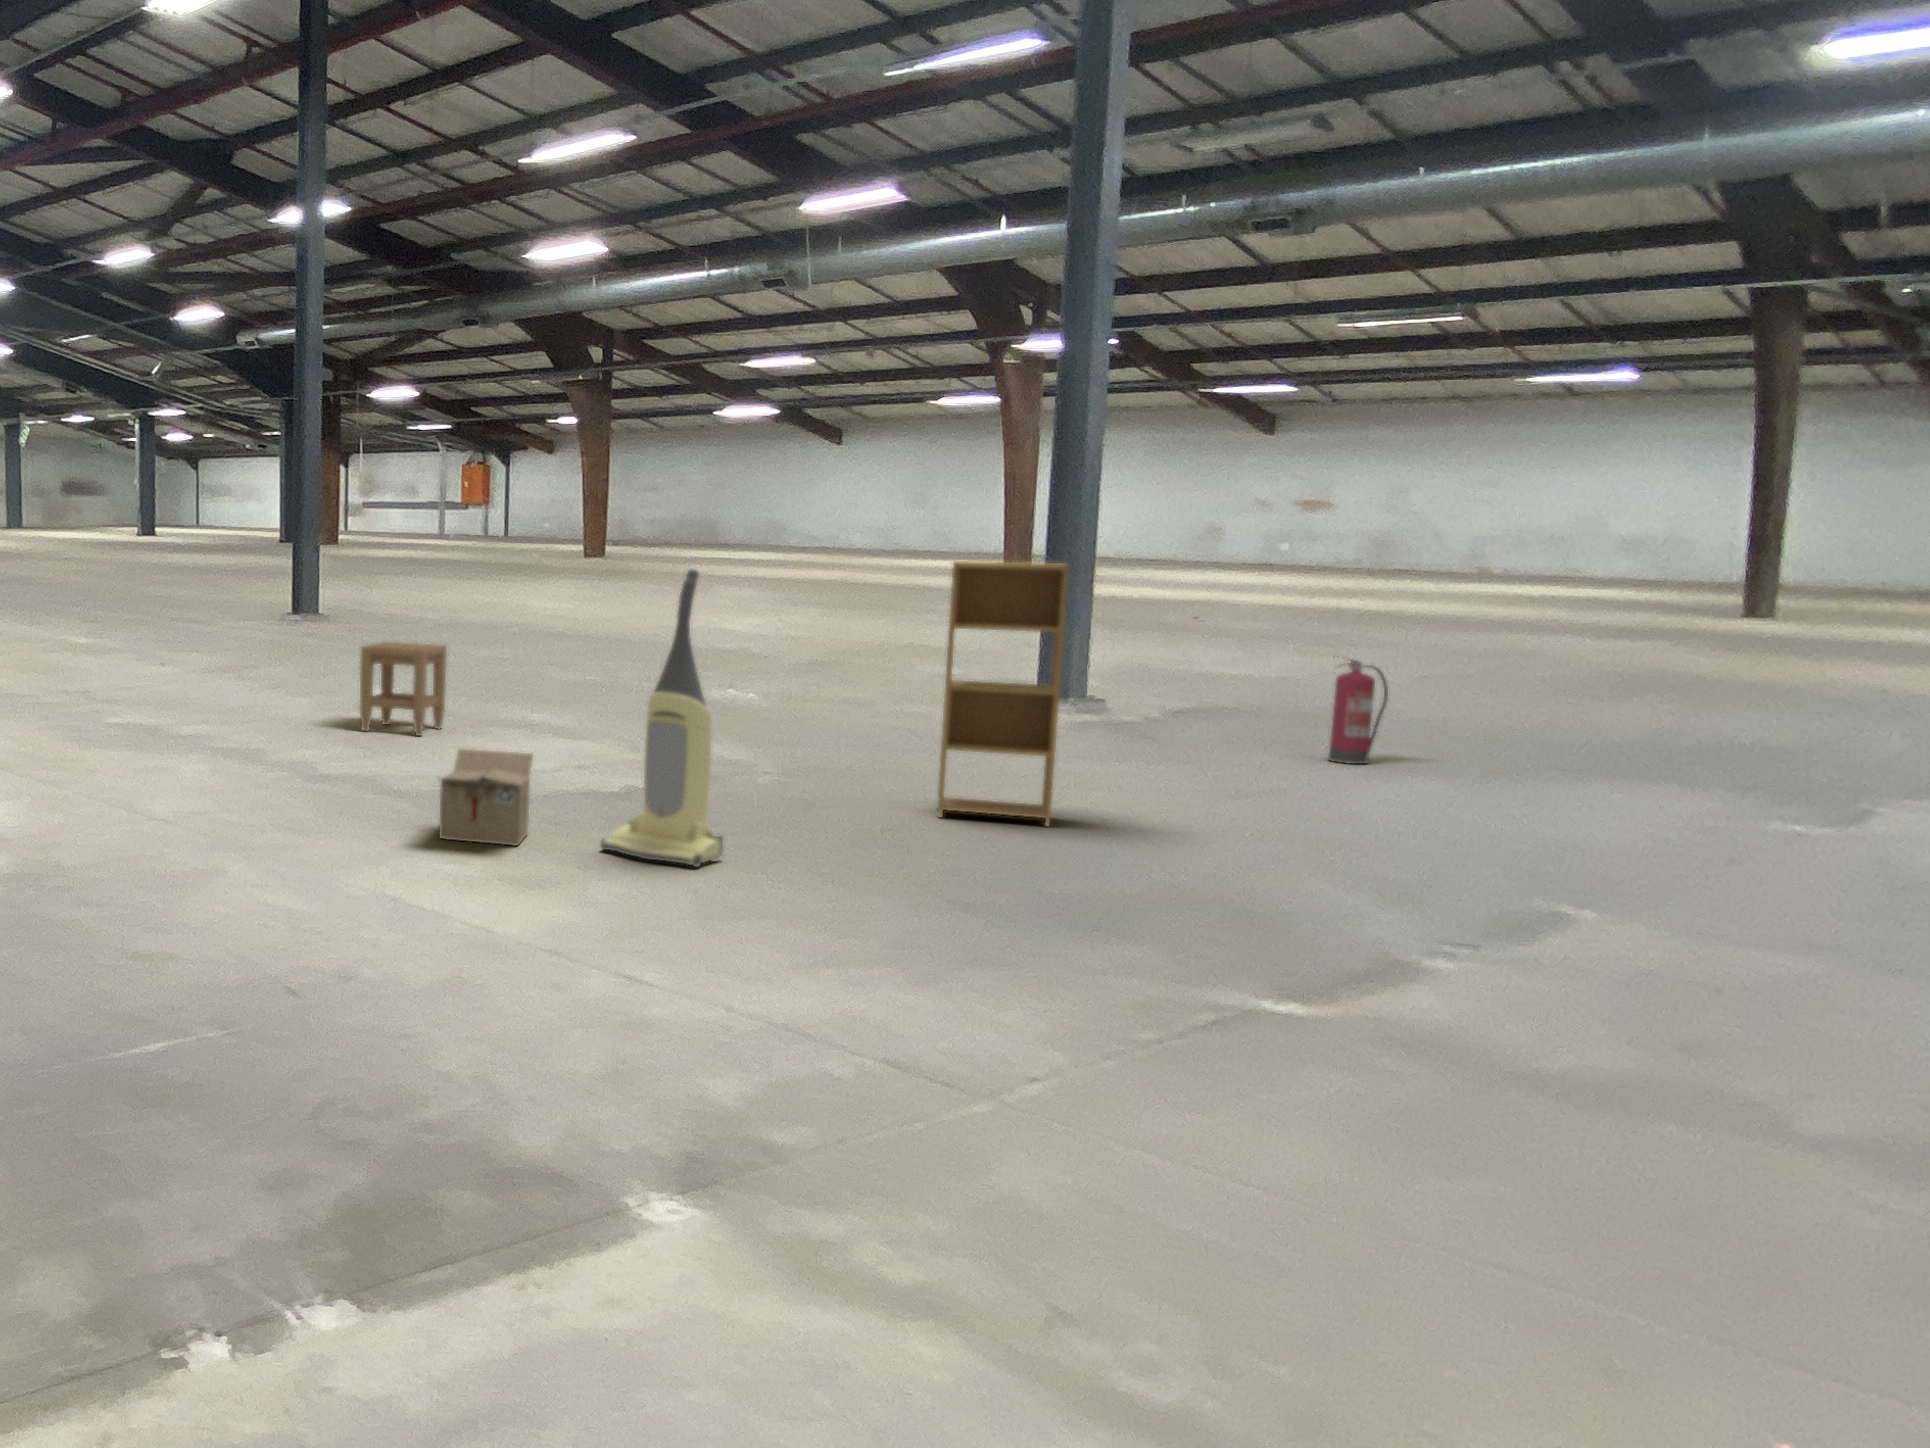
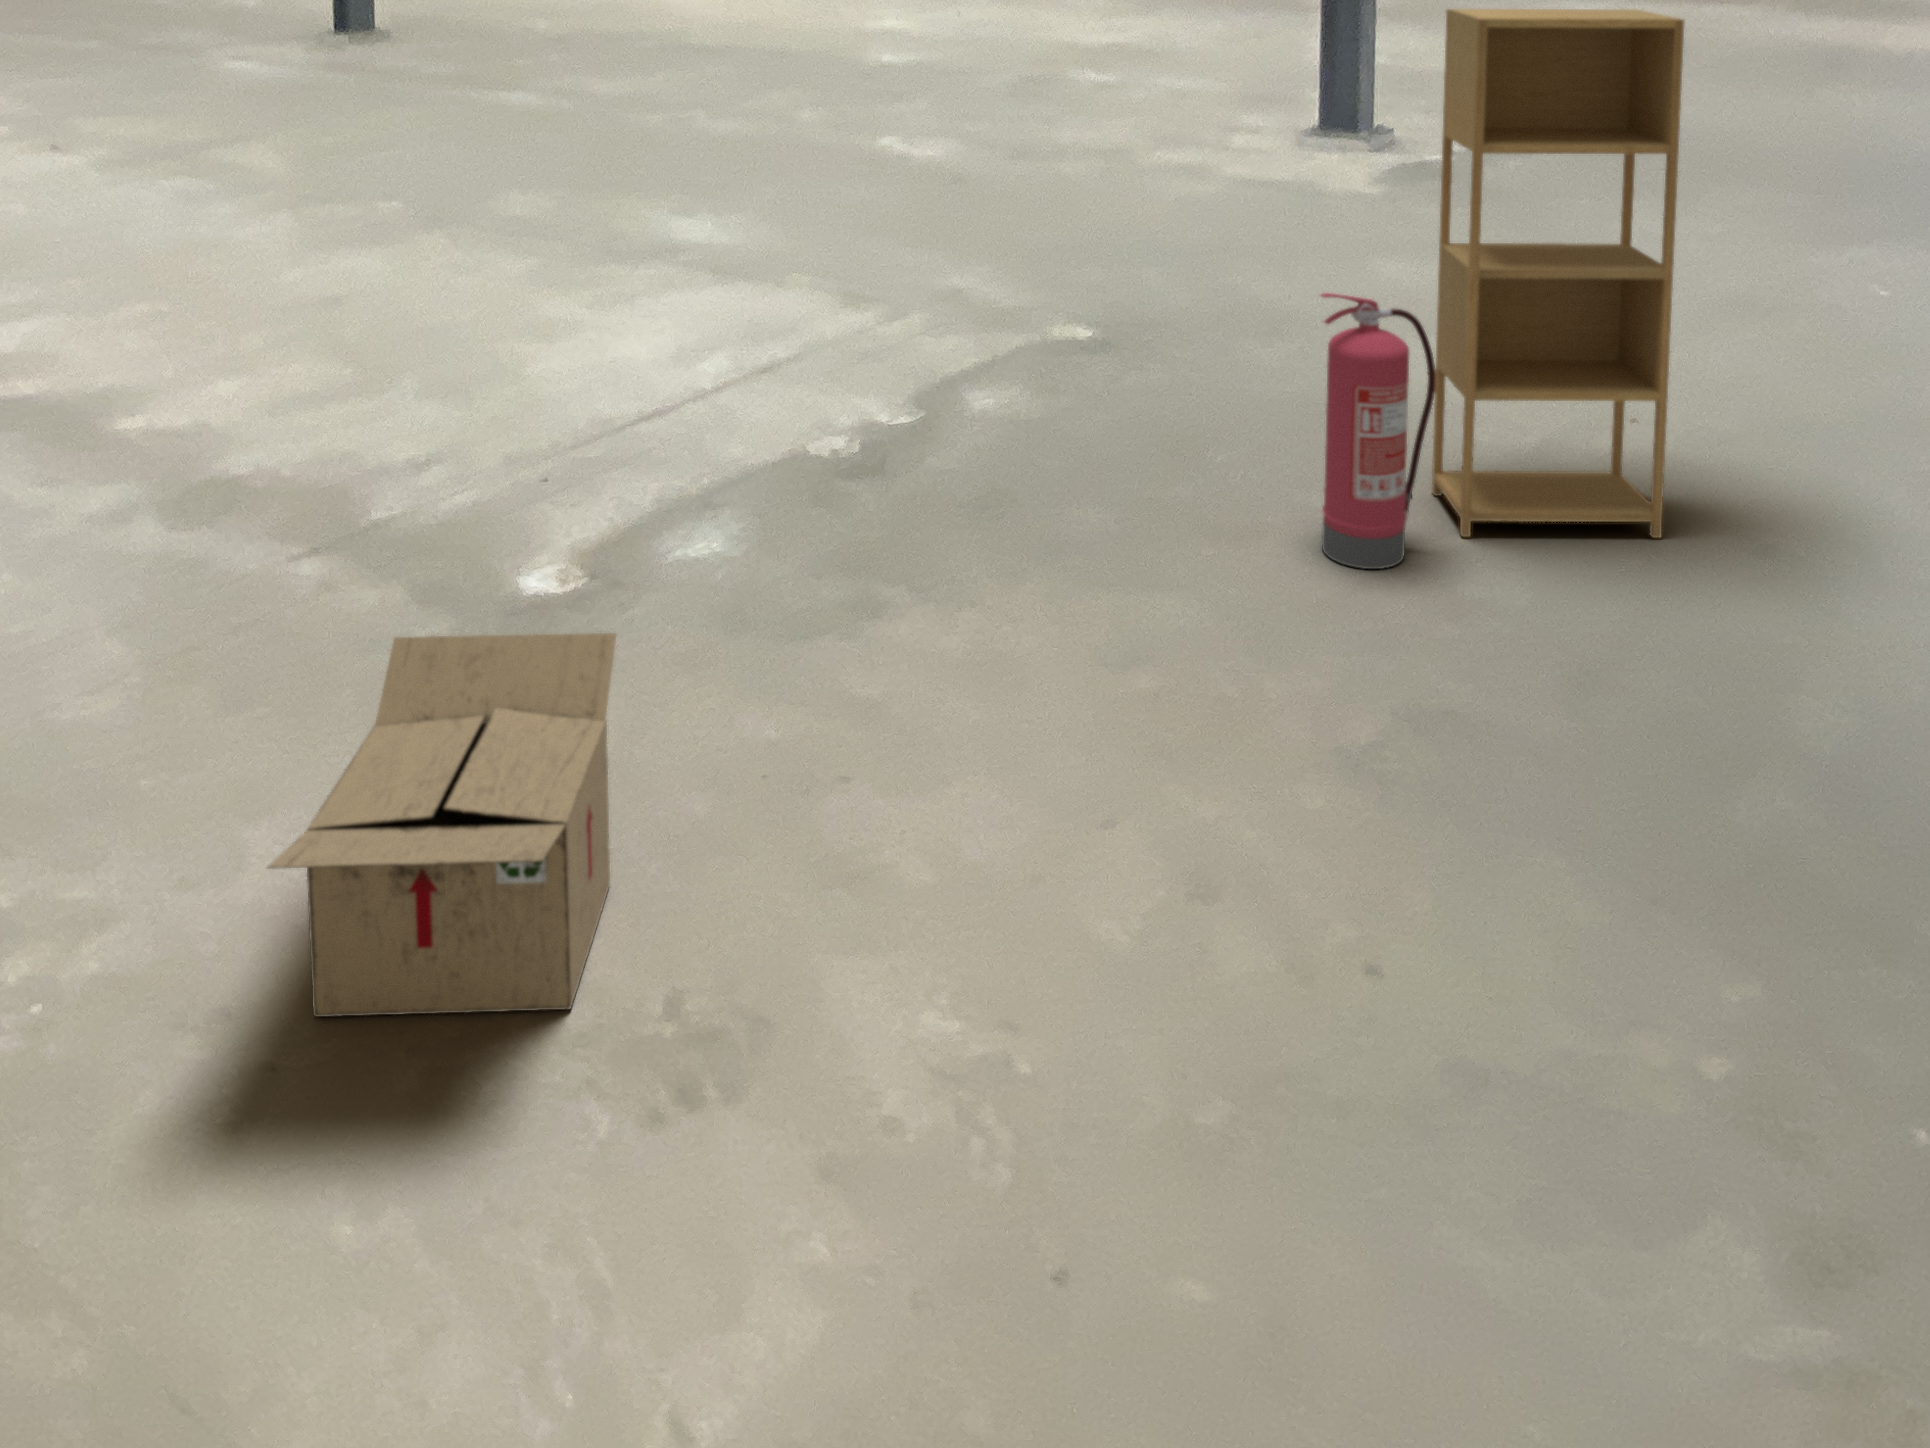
vacuum cleaner: present [601,569,723,868] -> none [824,104,1167,1054]
stool: present [360,642,447,736] -> none [294,159,483,355]
fire extinguisher: present [1329,660,1388,764] -> present [1321,293,1435,569]

